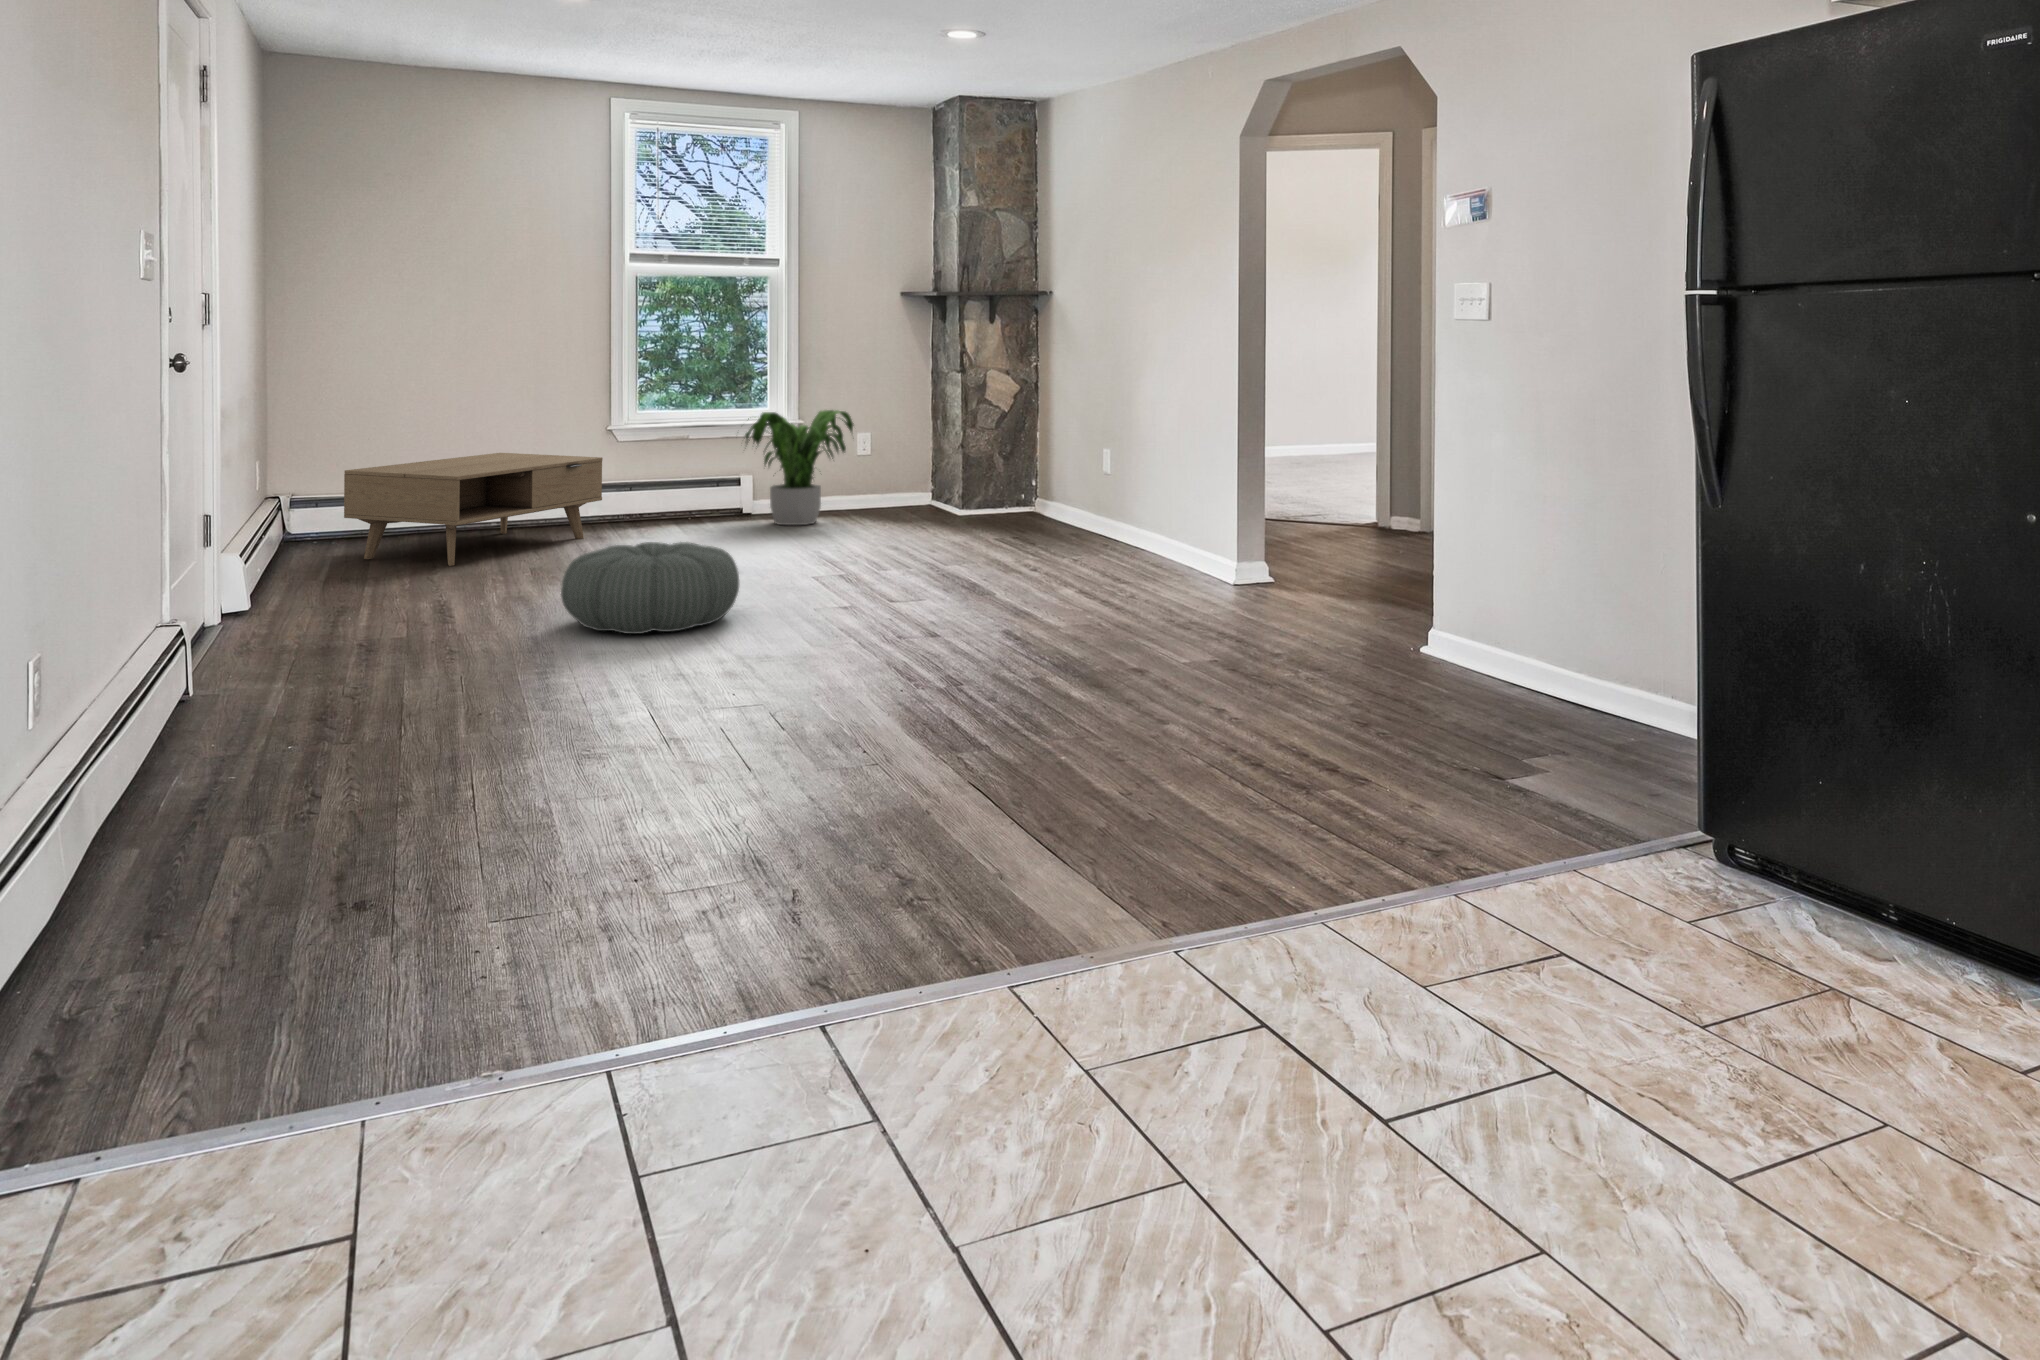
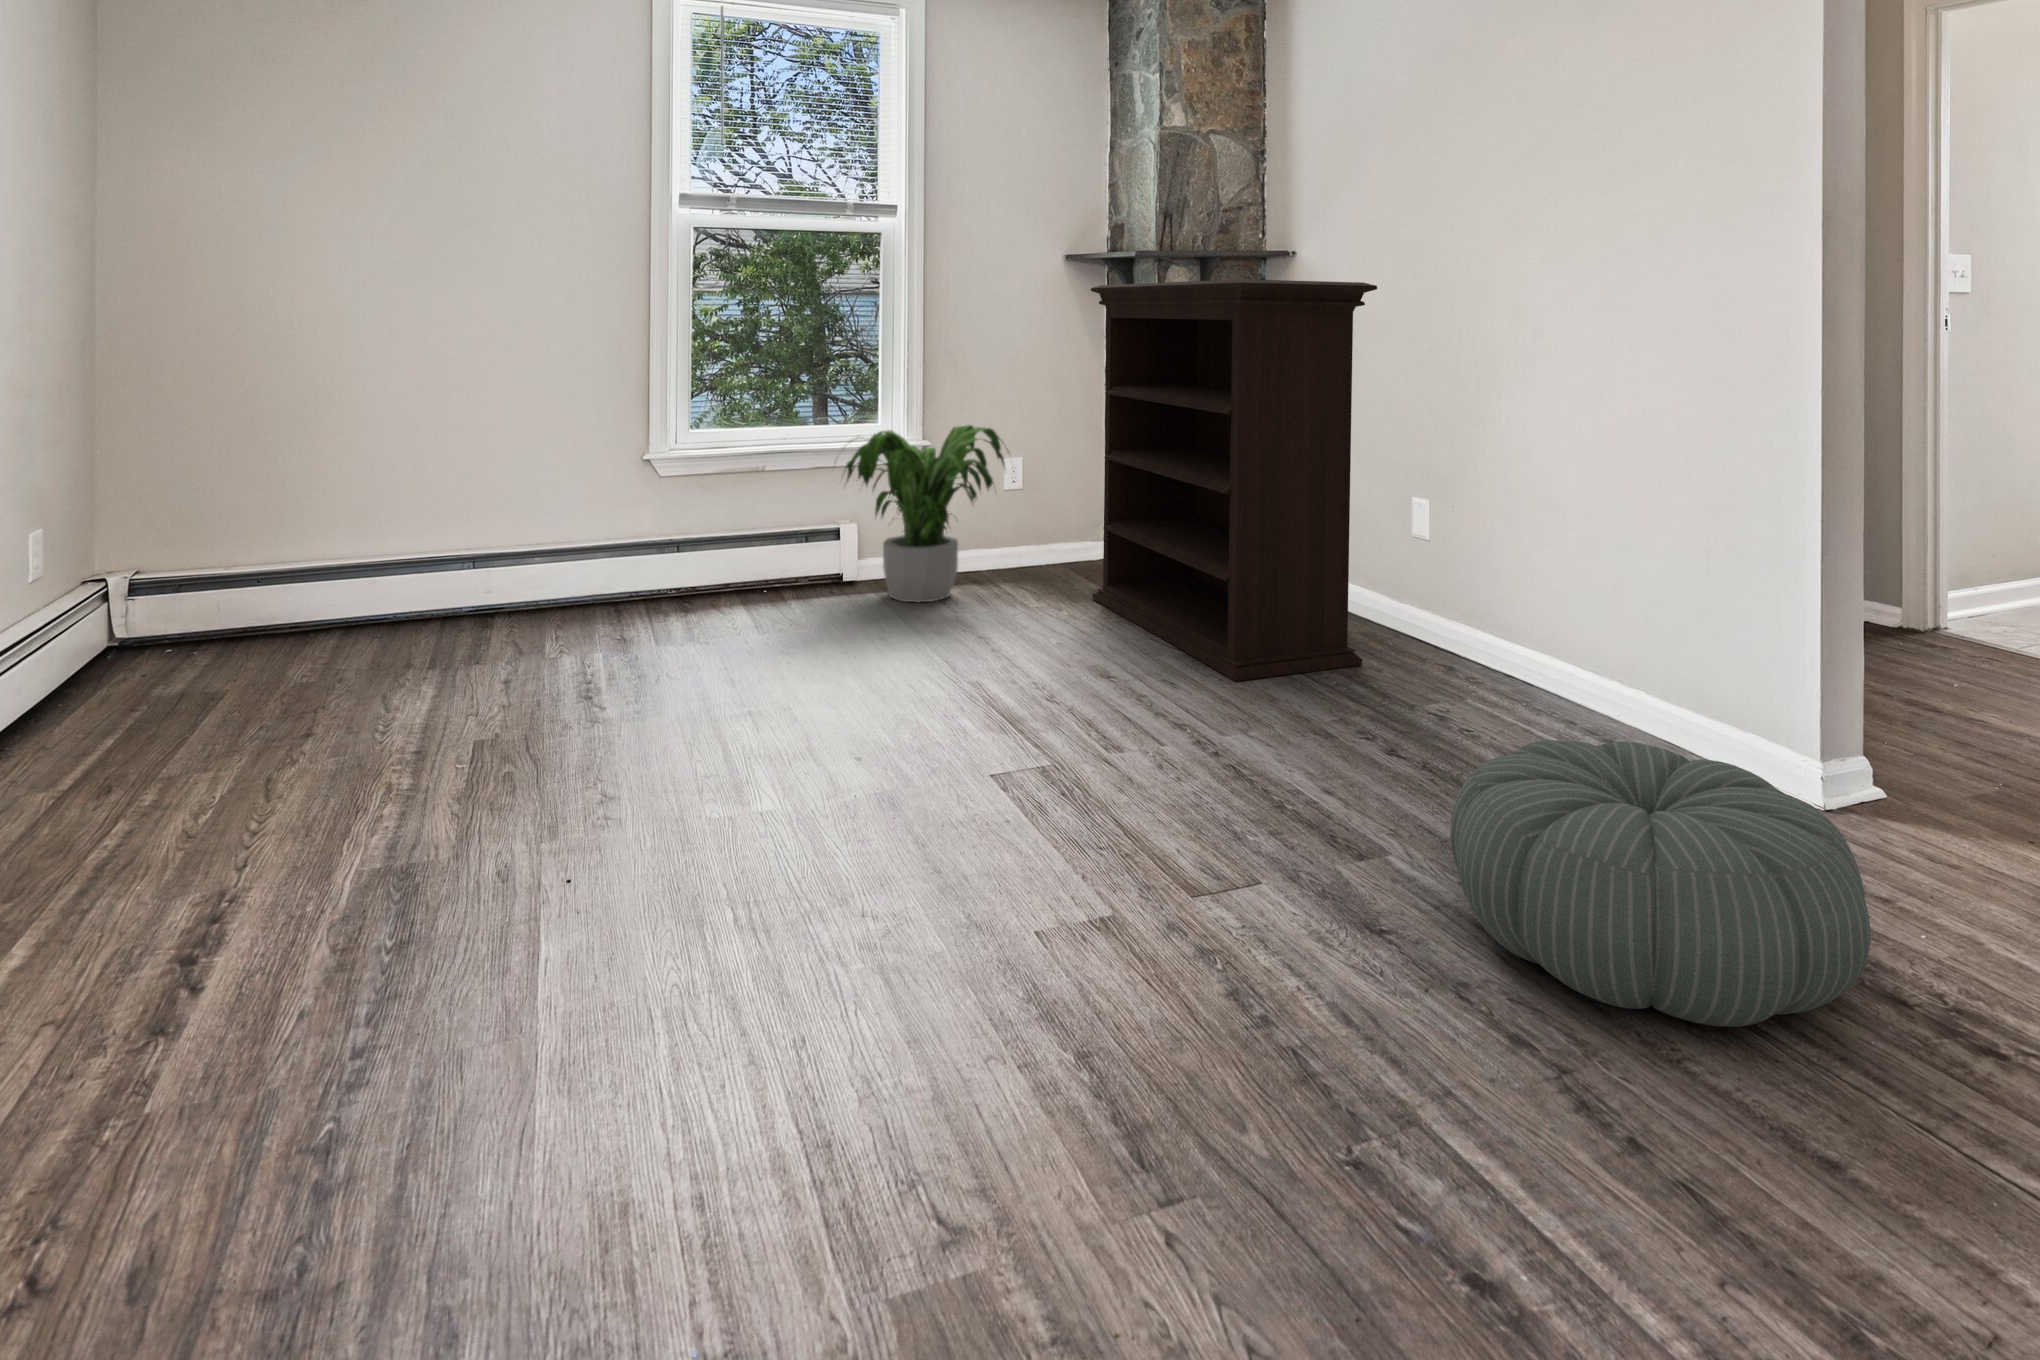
bookshelf: none [911,315,1065,551] -> present [1091,279,1377,681]
coffee table: present [344,453,603,566] -> none [163,494,627,725]
pouf: present [561,542,739,634] -> present [1450,740,1870,1027]

